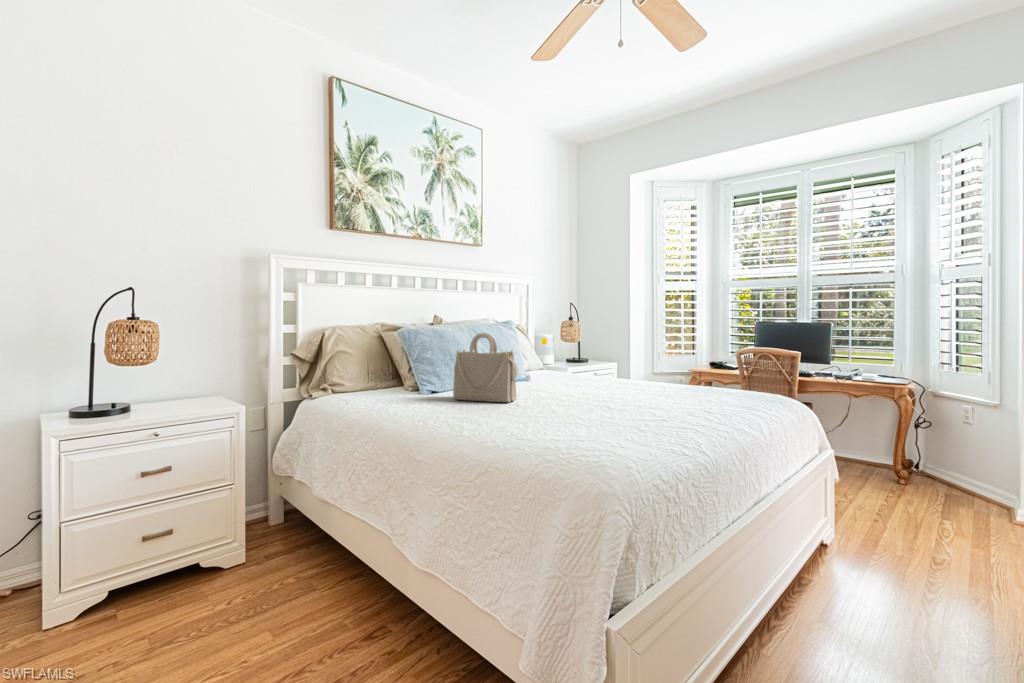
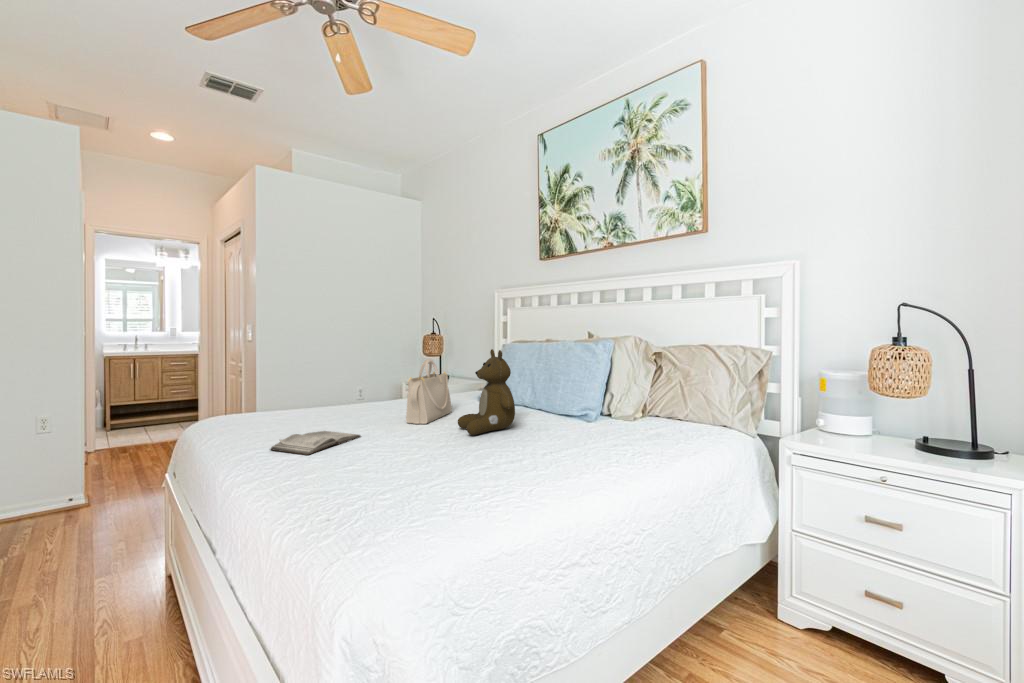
teddy bear: none [517,321,573,392] -> present [458,349,515,435]
diary: none [540,404,631,427] -> present [270,431,361,455]

